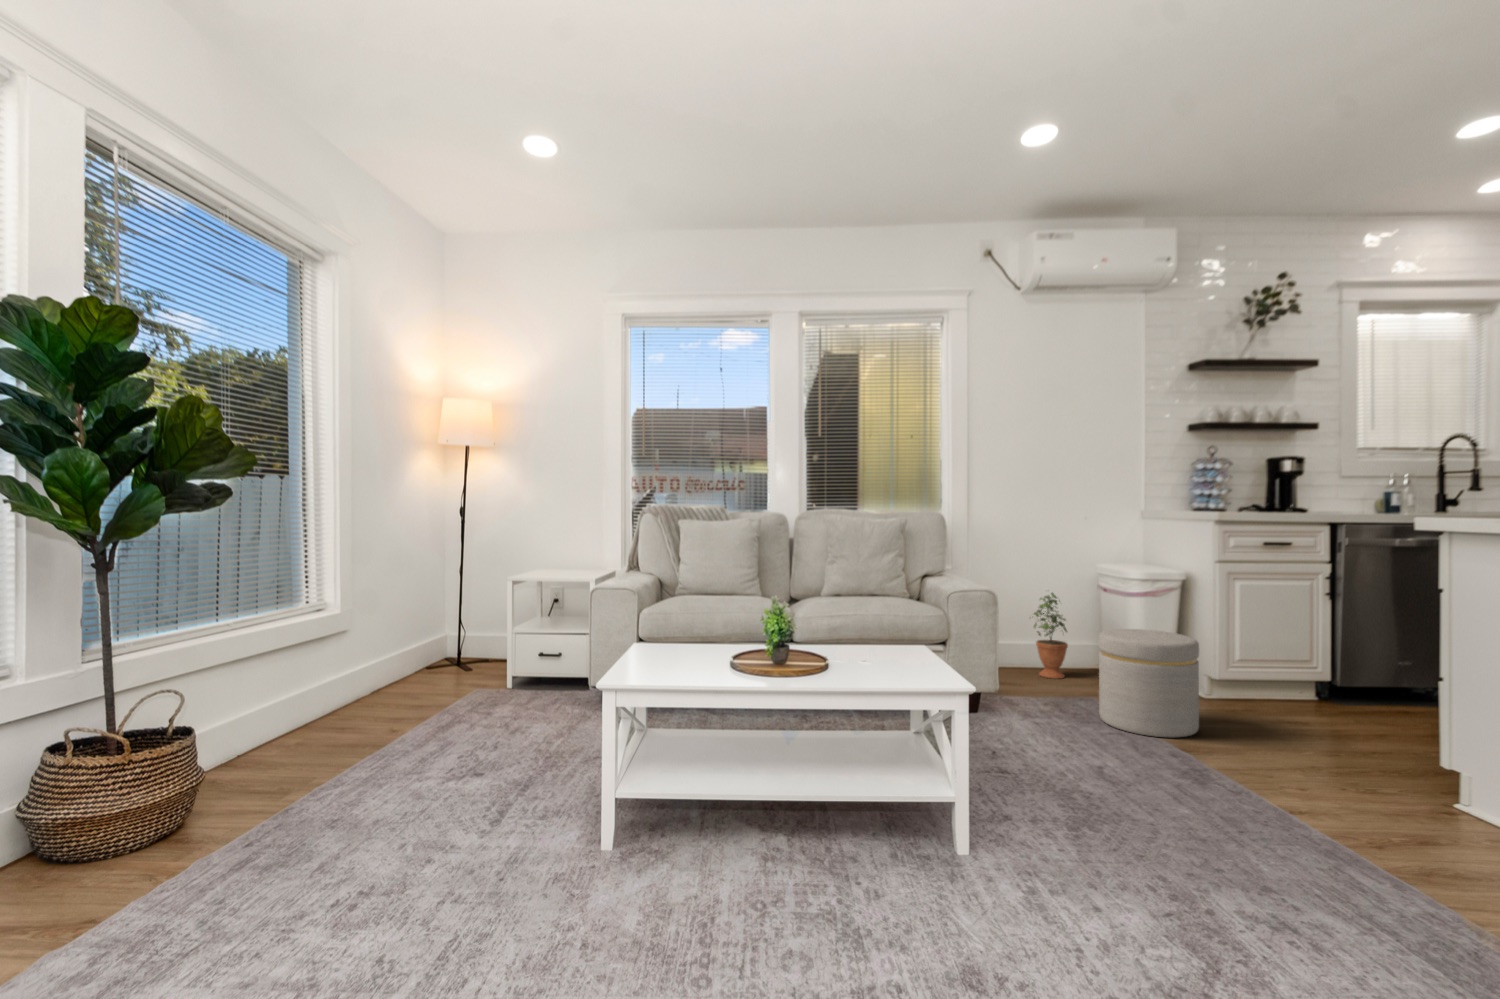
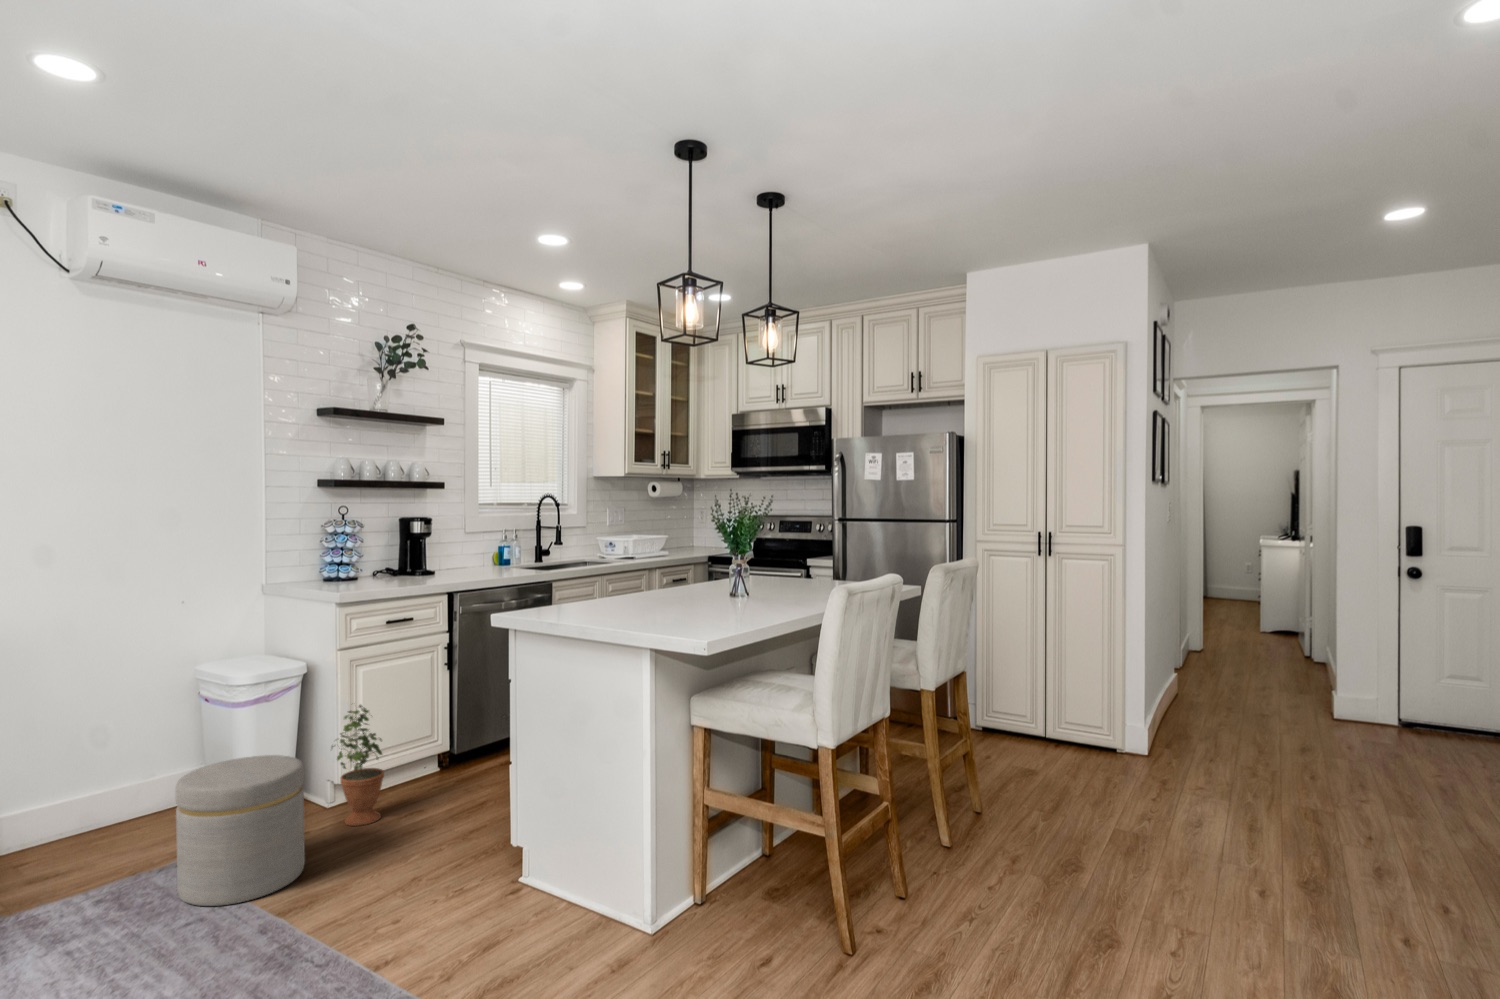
potted plant: present [1034,593,1068,679] -> present [331,705,384,826]

